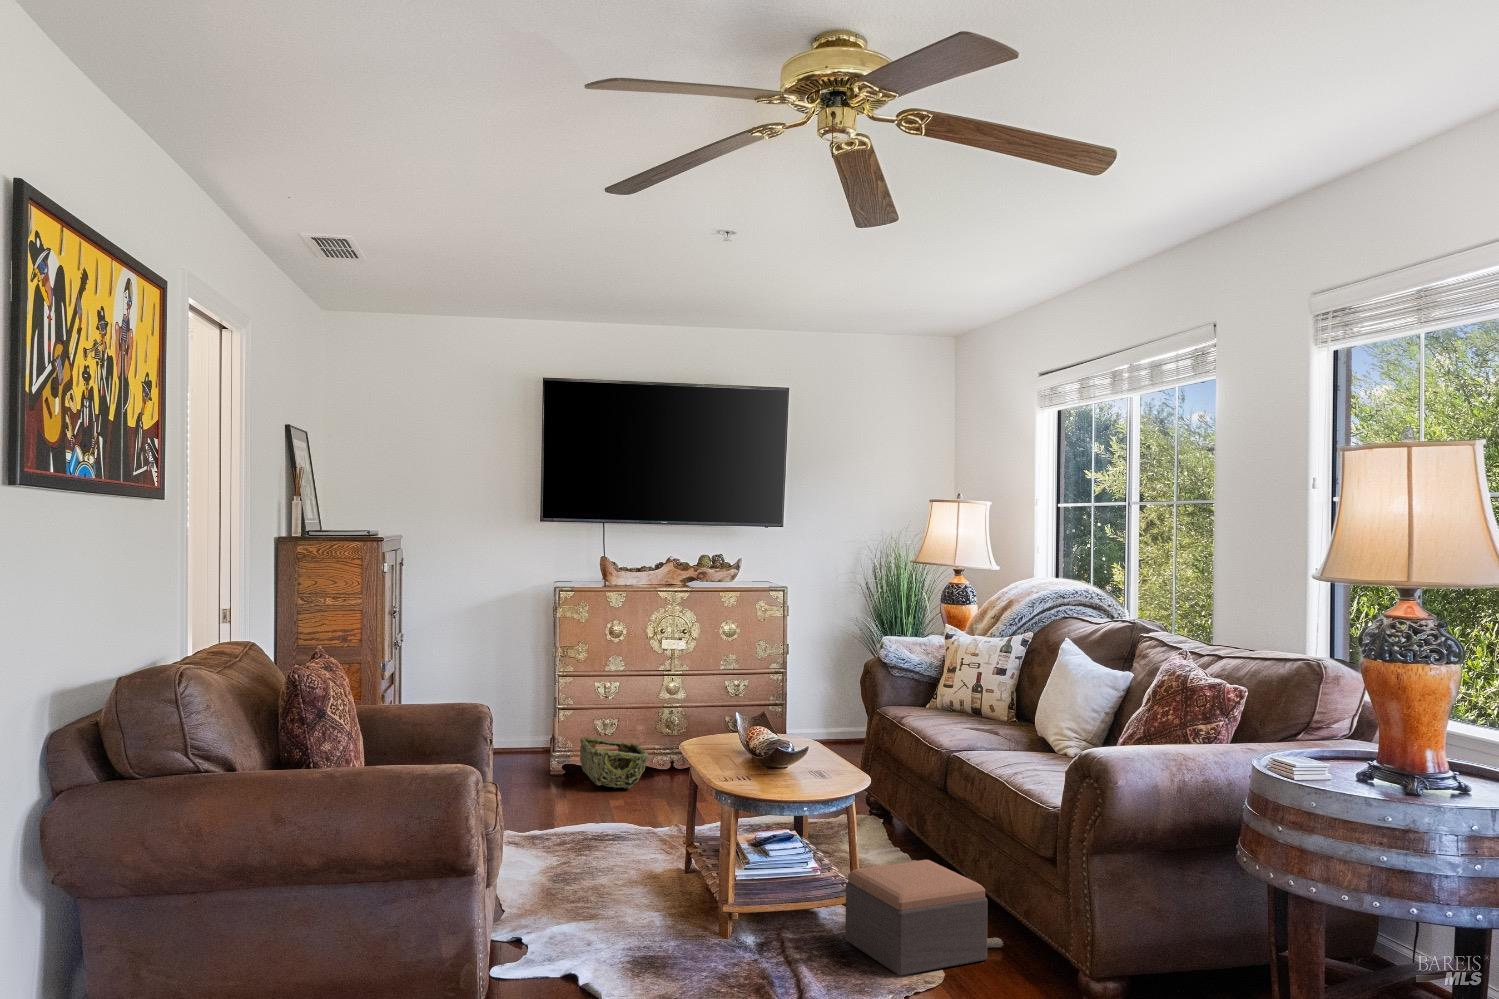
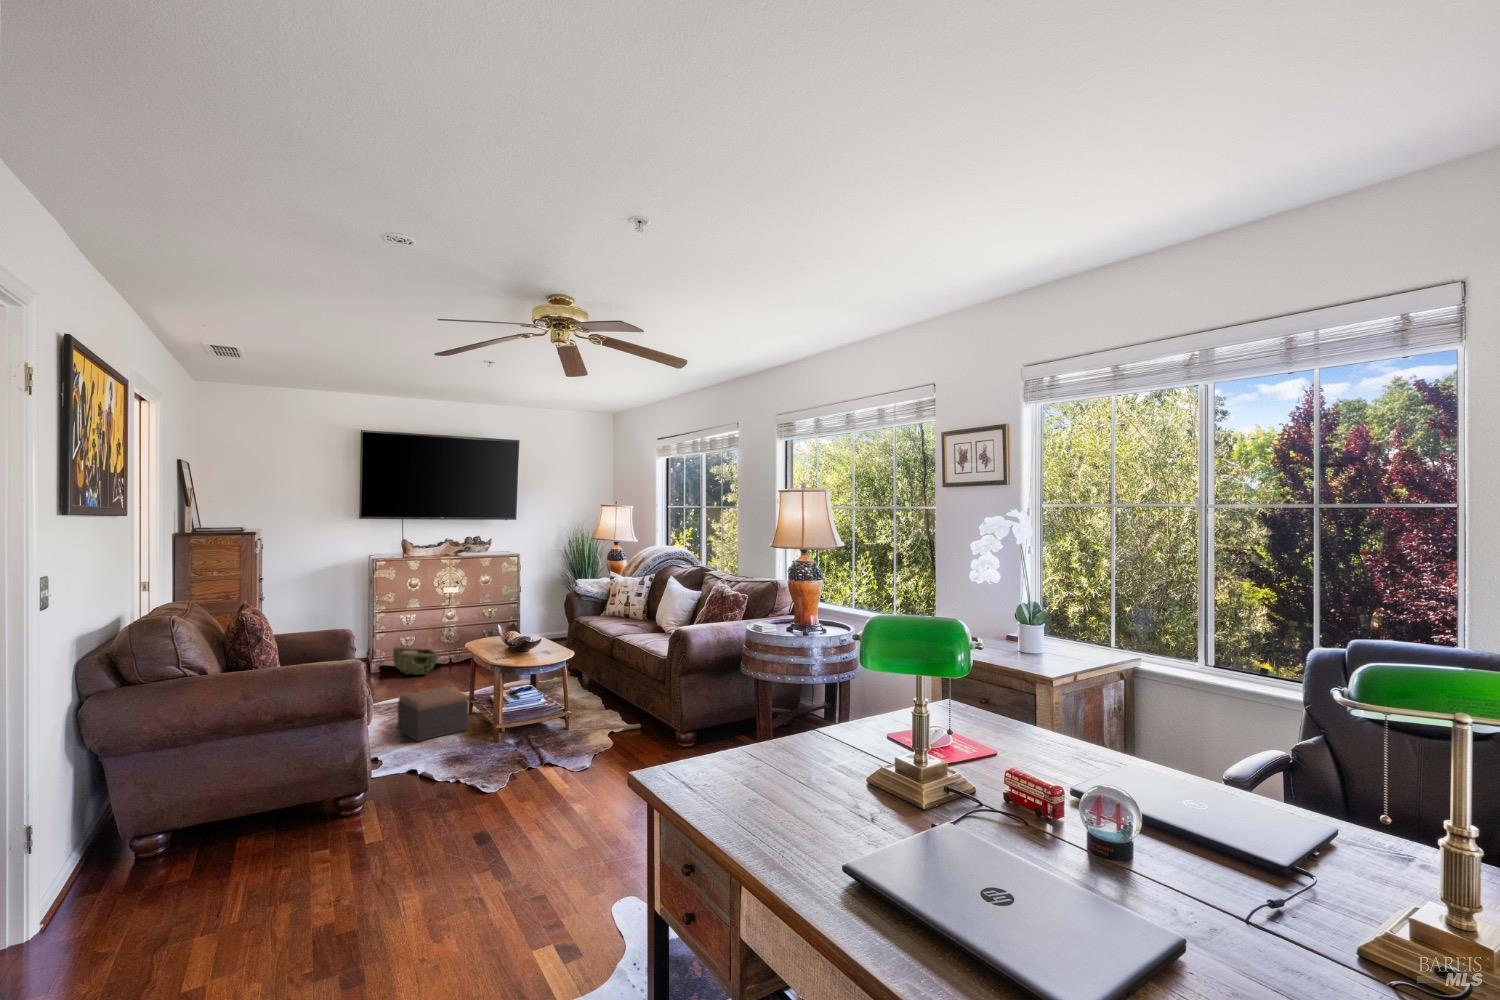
footstool: present [845,860,987,976] -> present [397,687,468,741]

